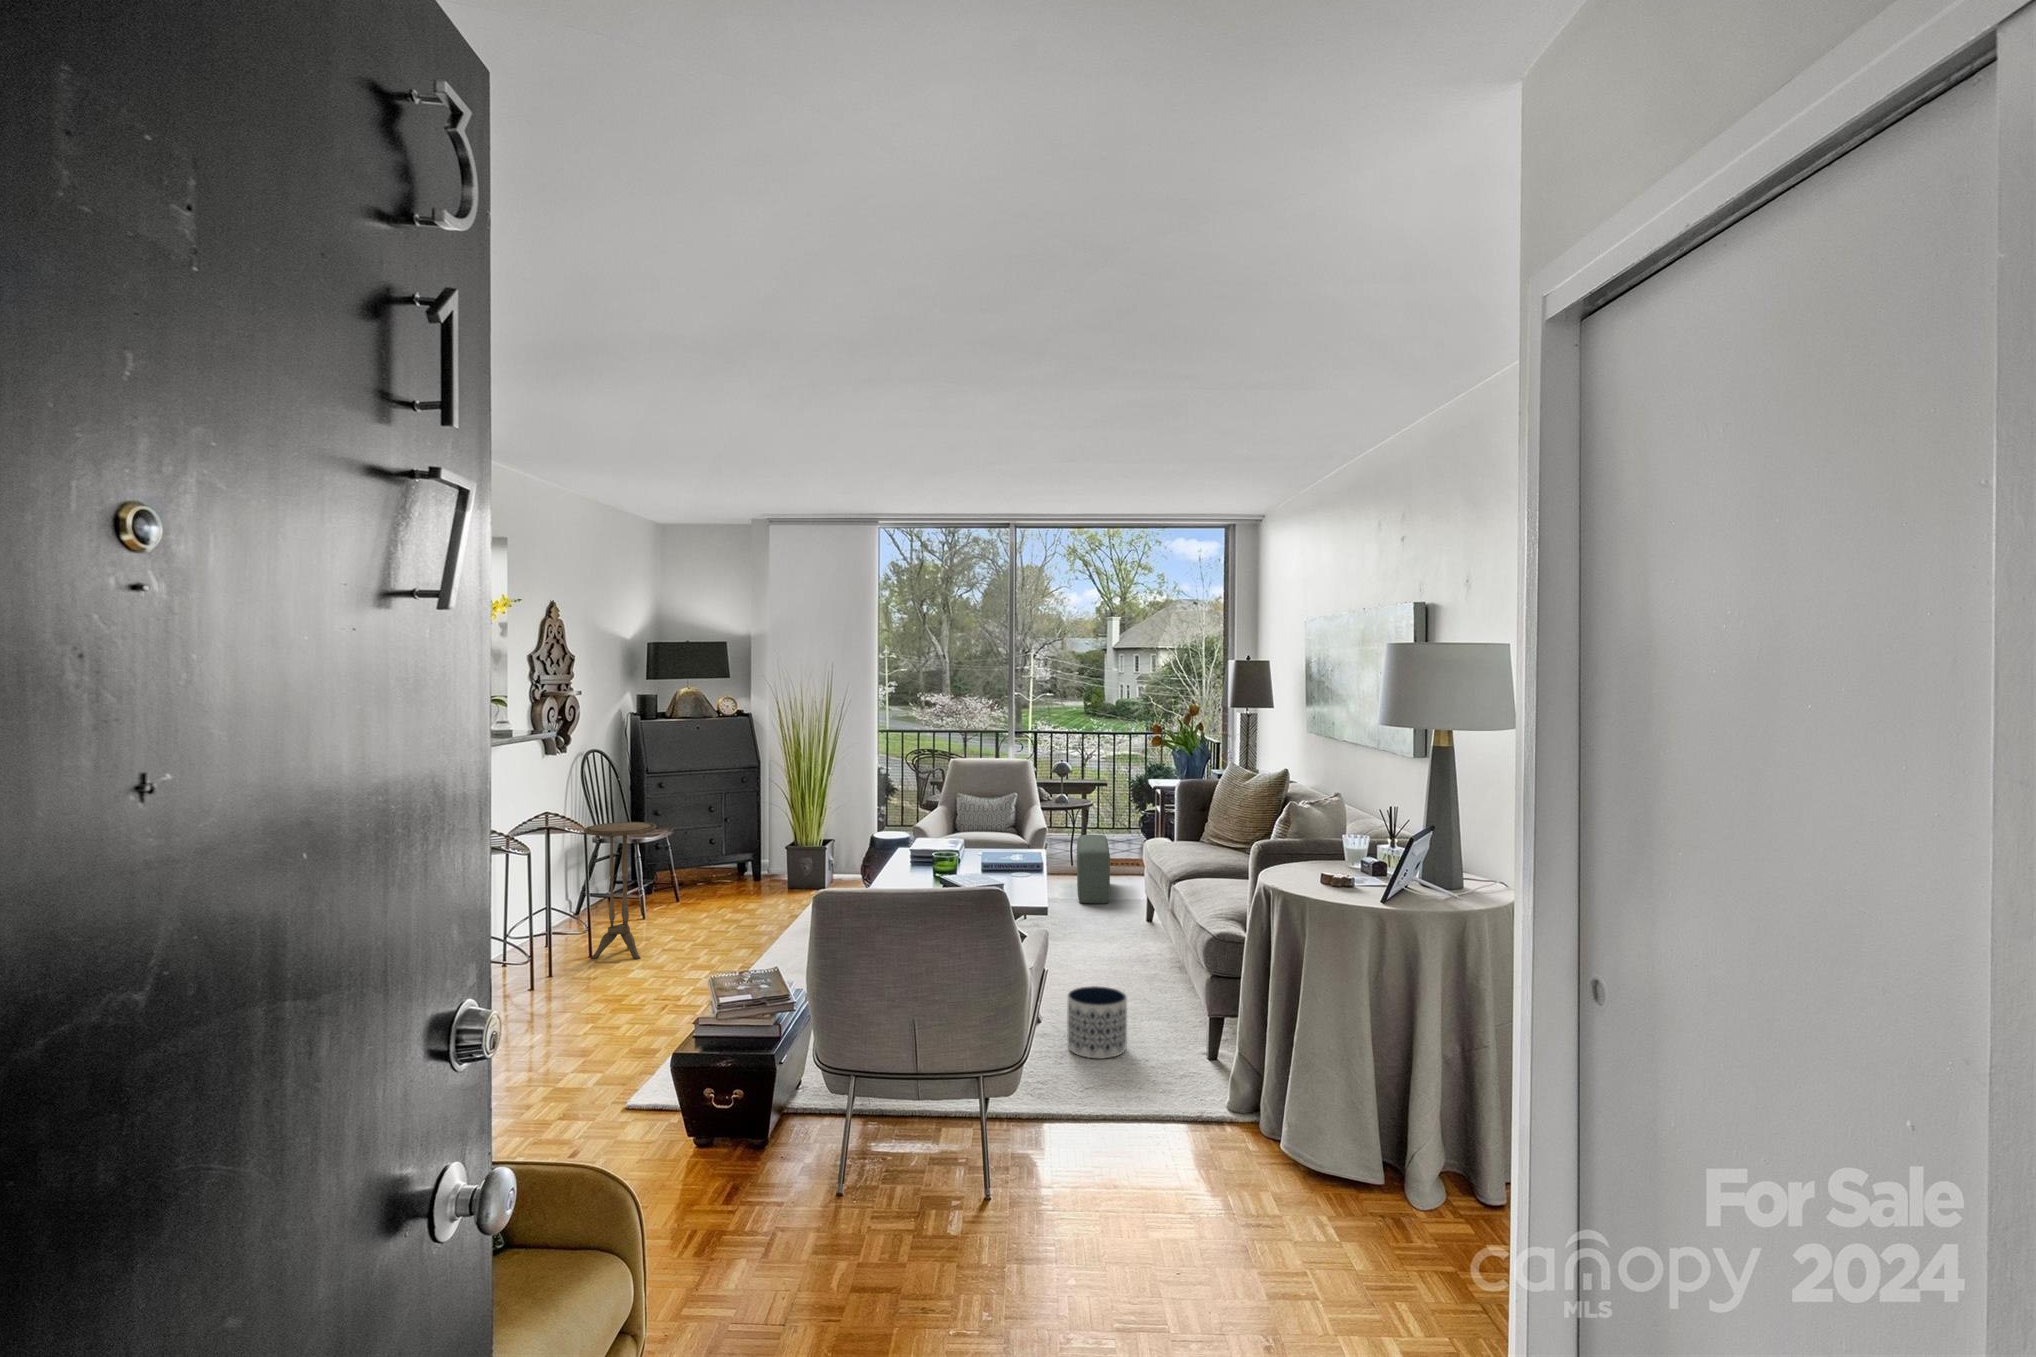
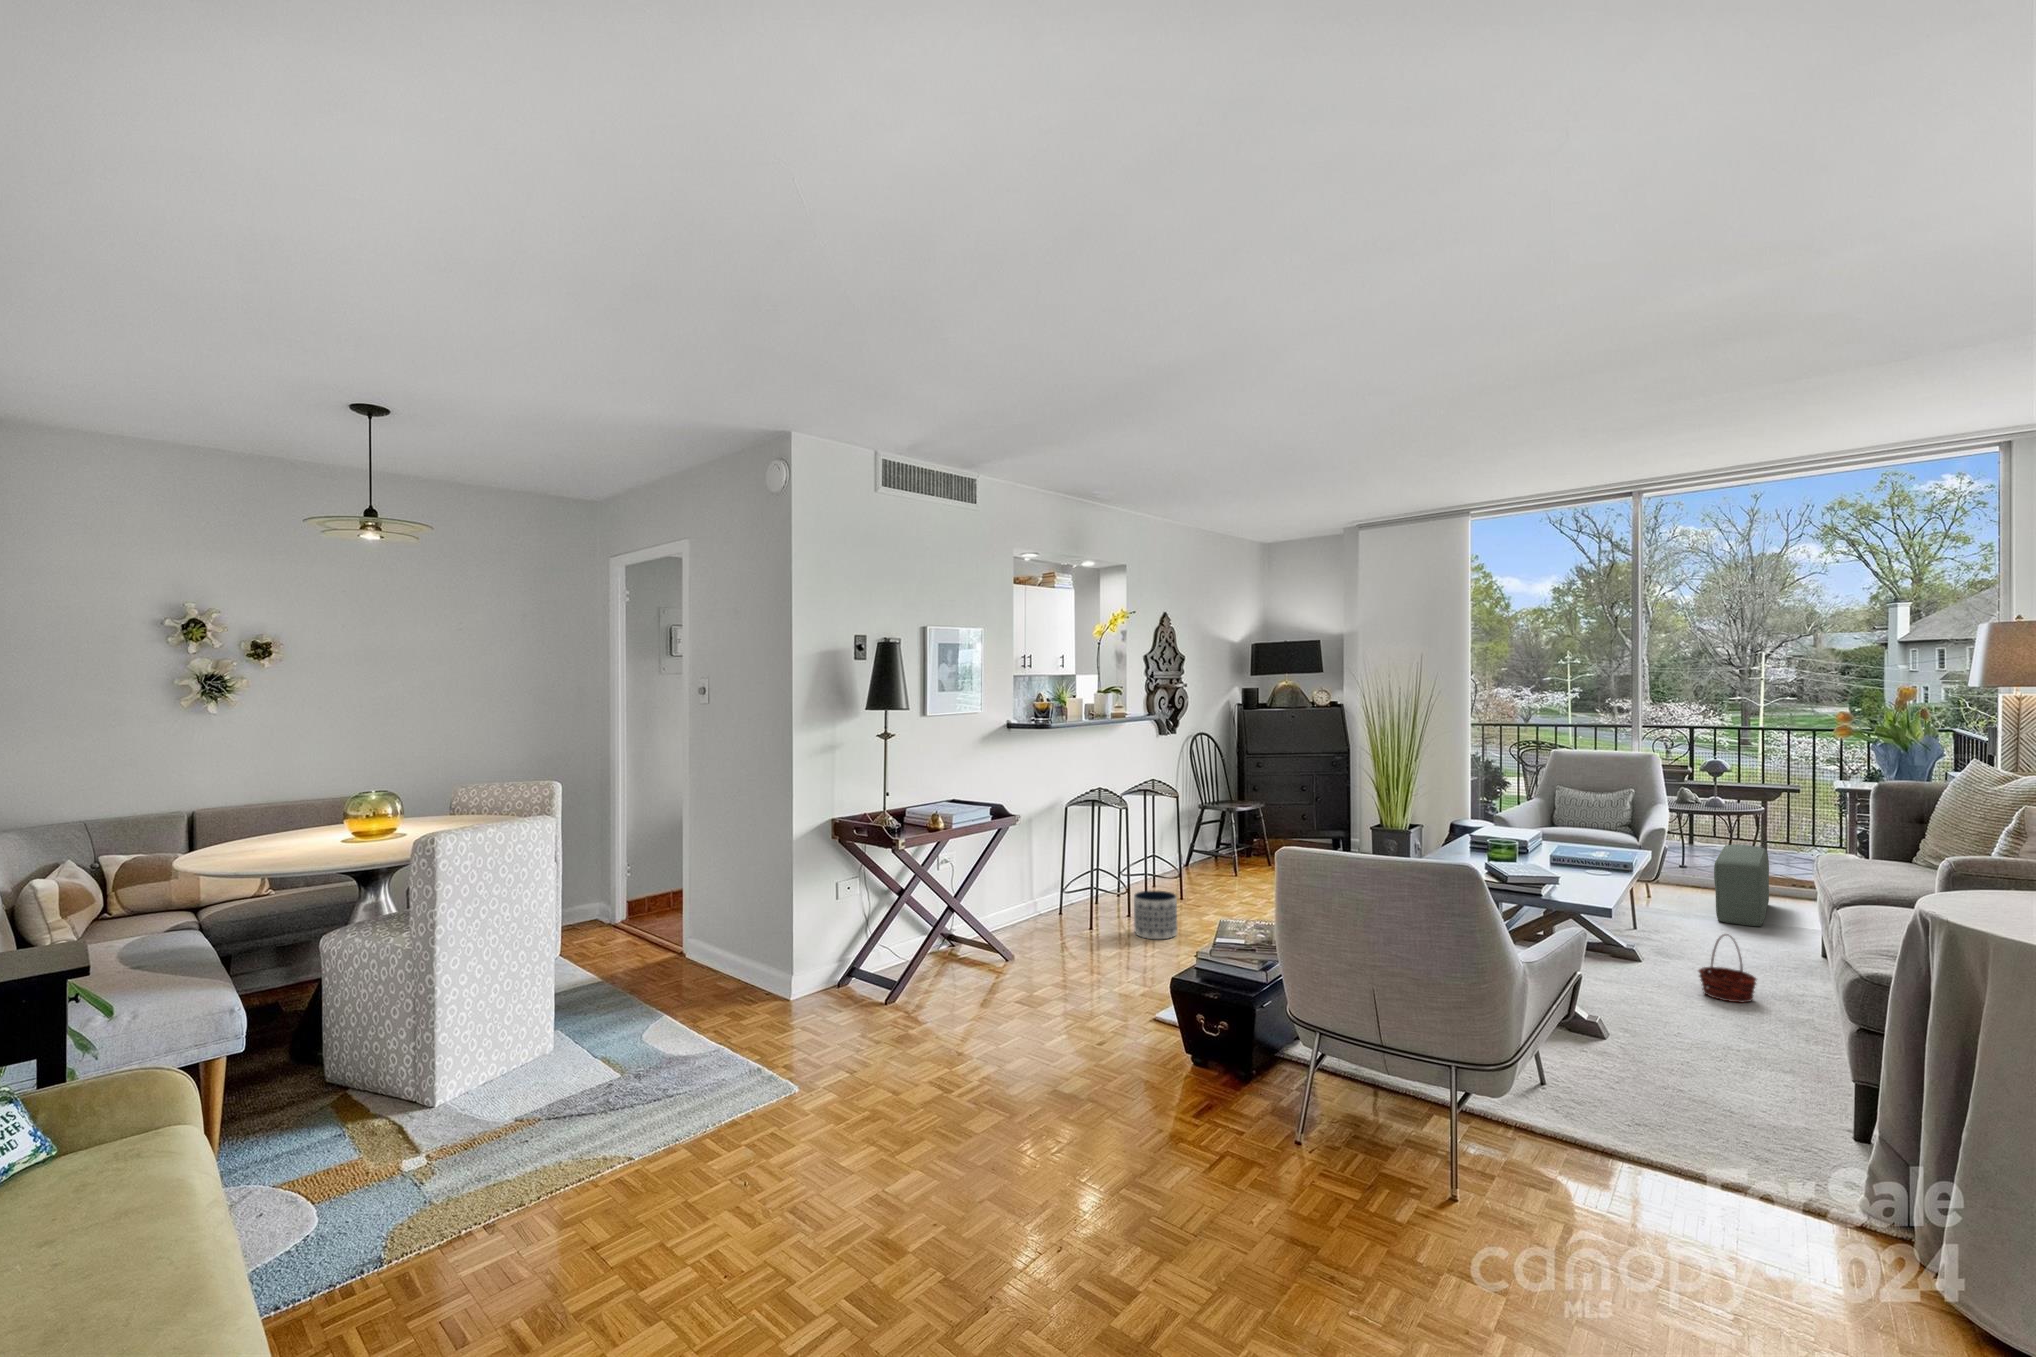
side table: present [584,822,656,959] -> none [1176,790,1234,906]
basket: none [1087,916,1127,972] -> present [1698,934,1756,1003]
planter: present [1067,986,1127,1059] -> present [1134,891,1177,939]

